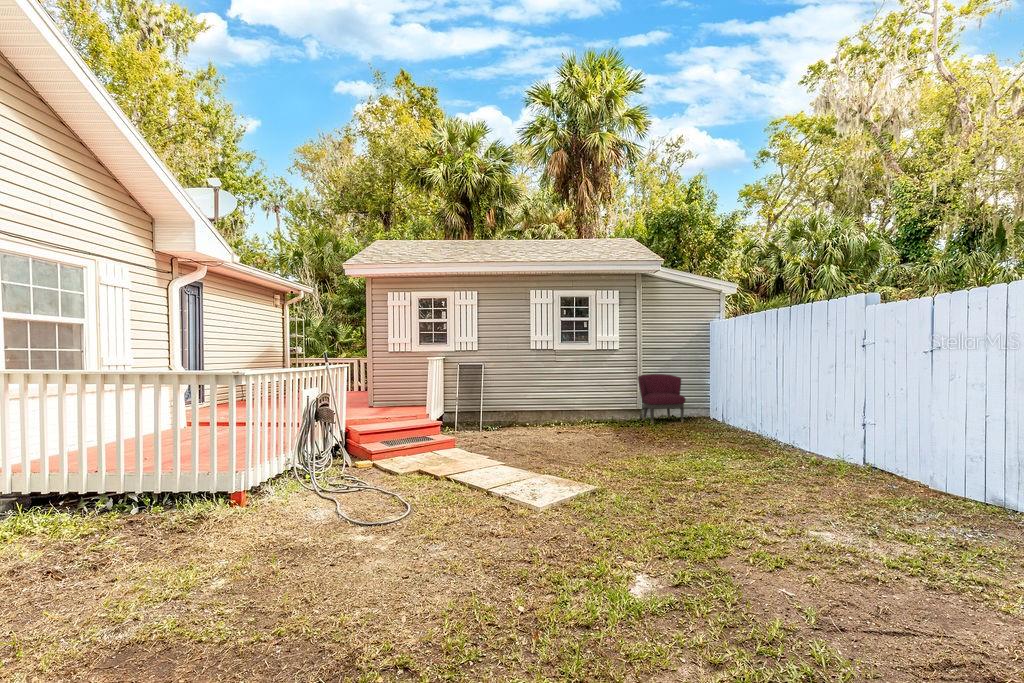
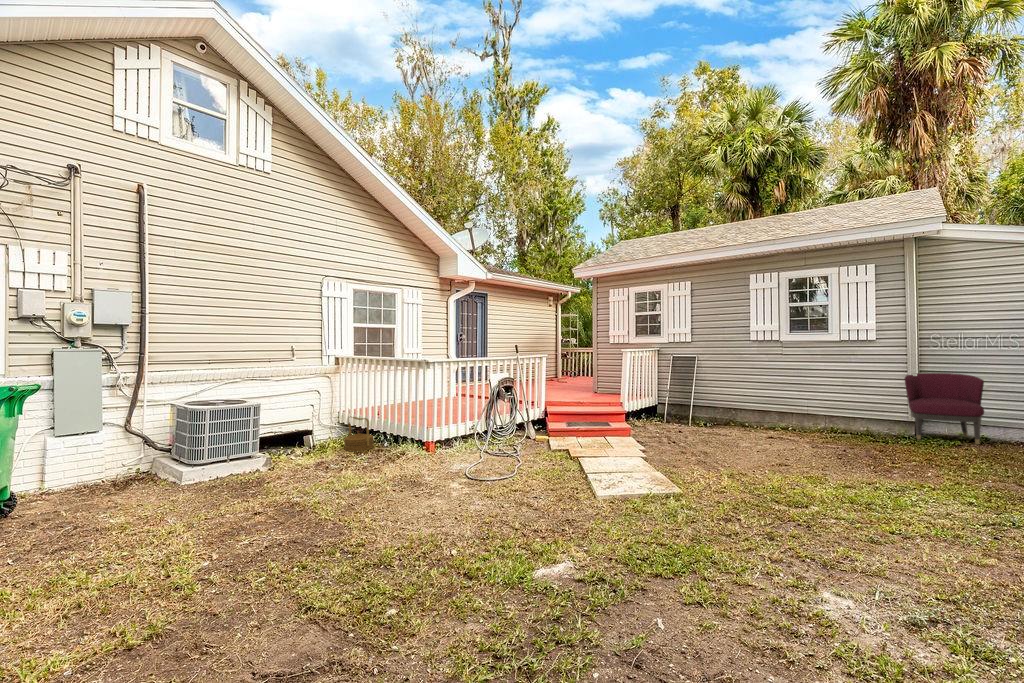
woven basket: none [42,479,112,547] -> present [344,416,374,451]

